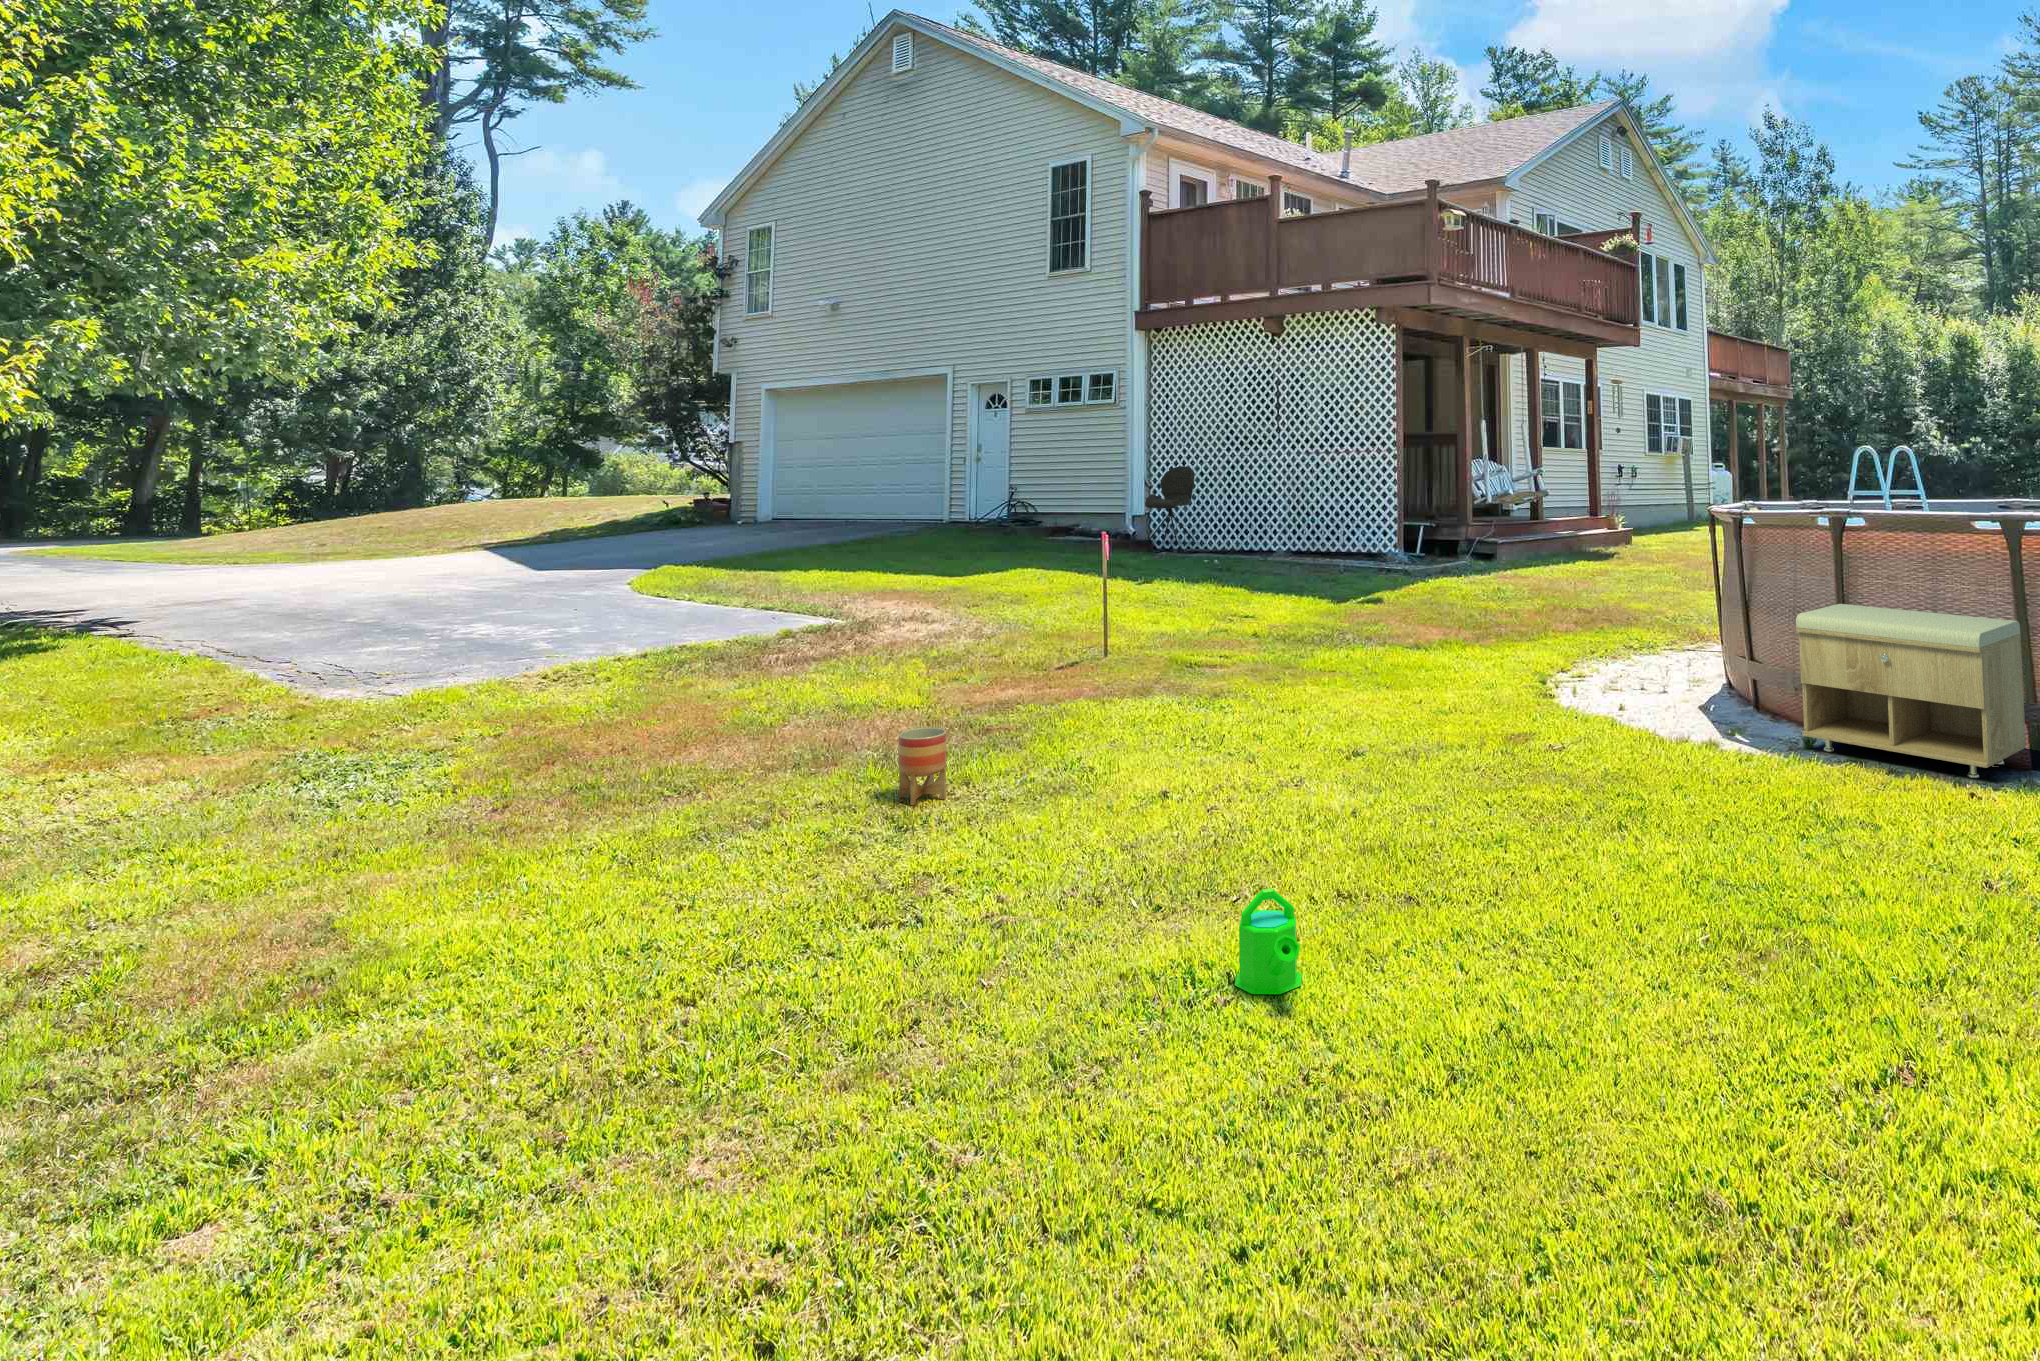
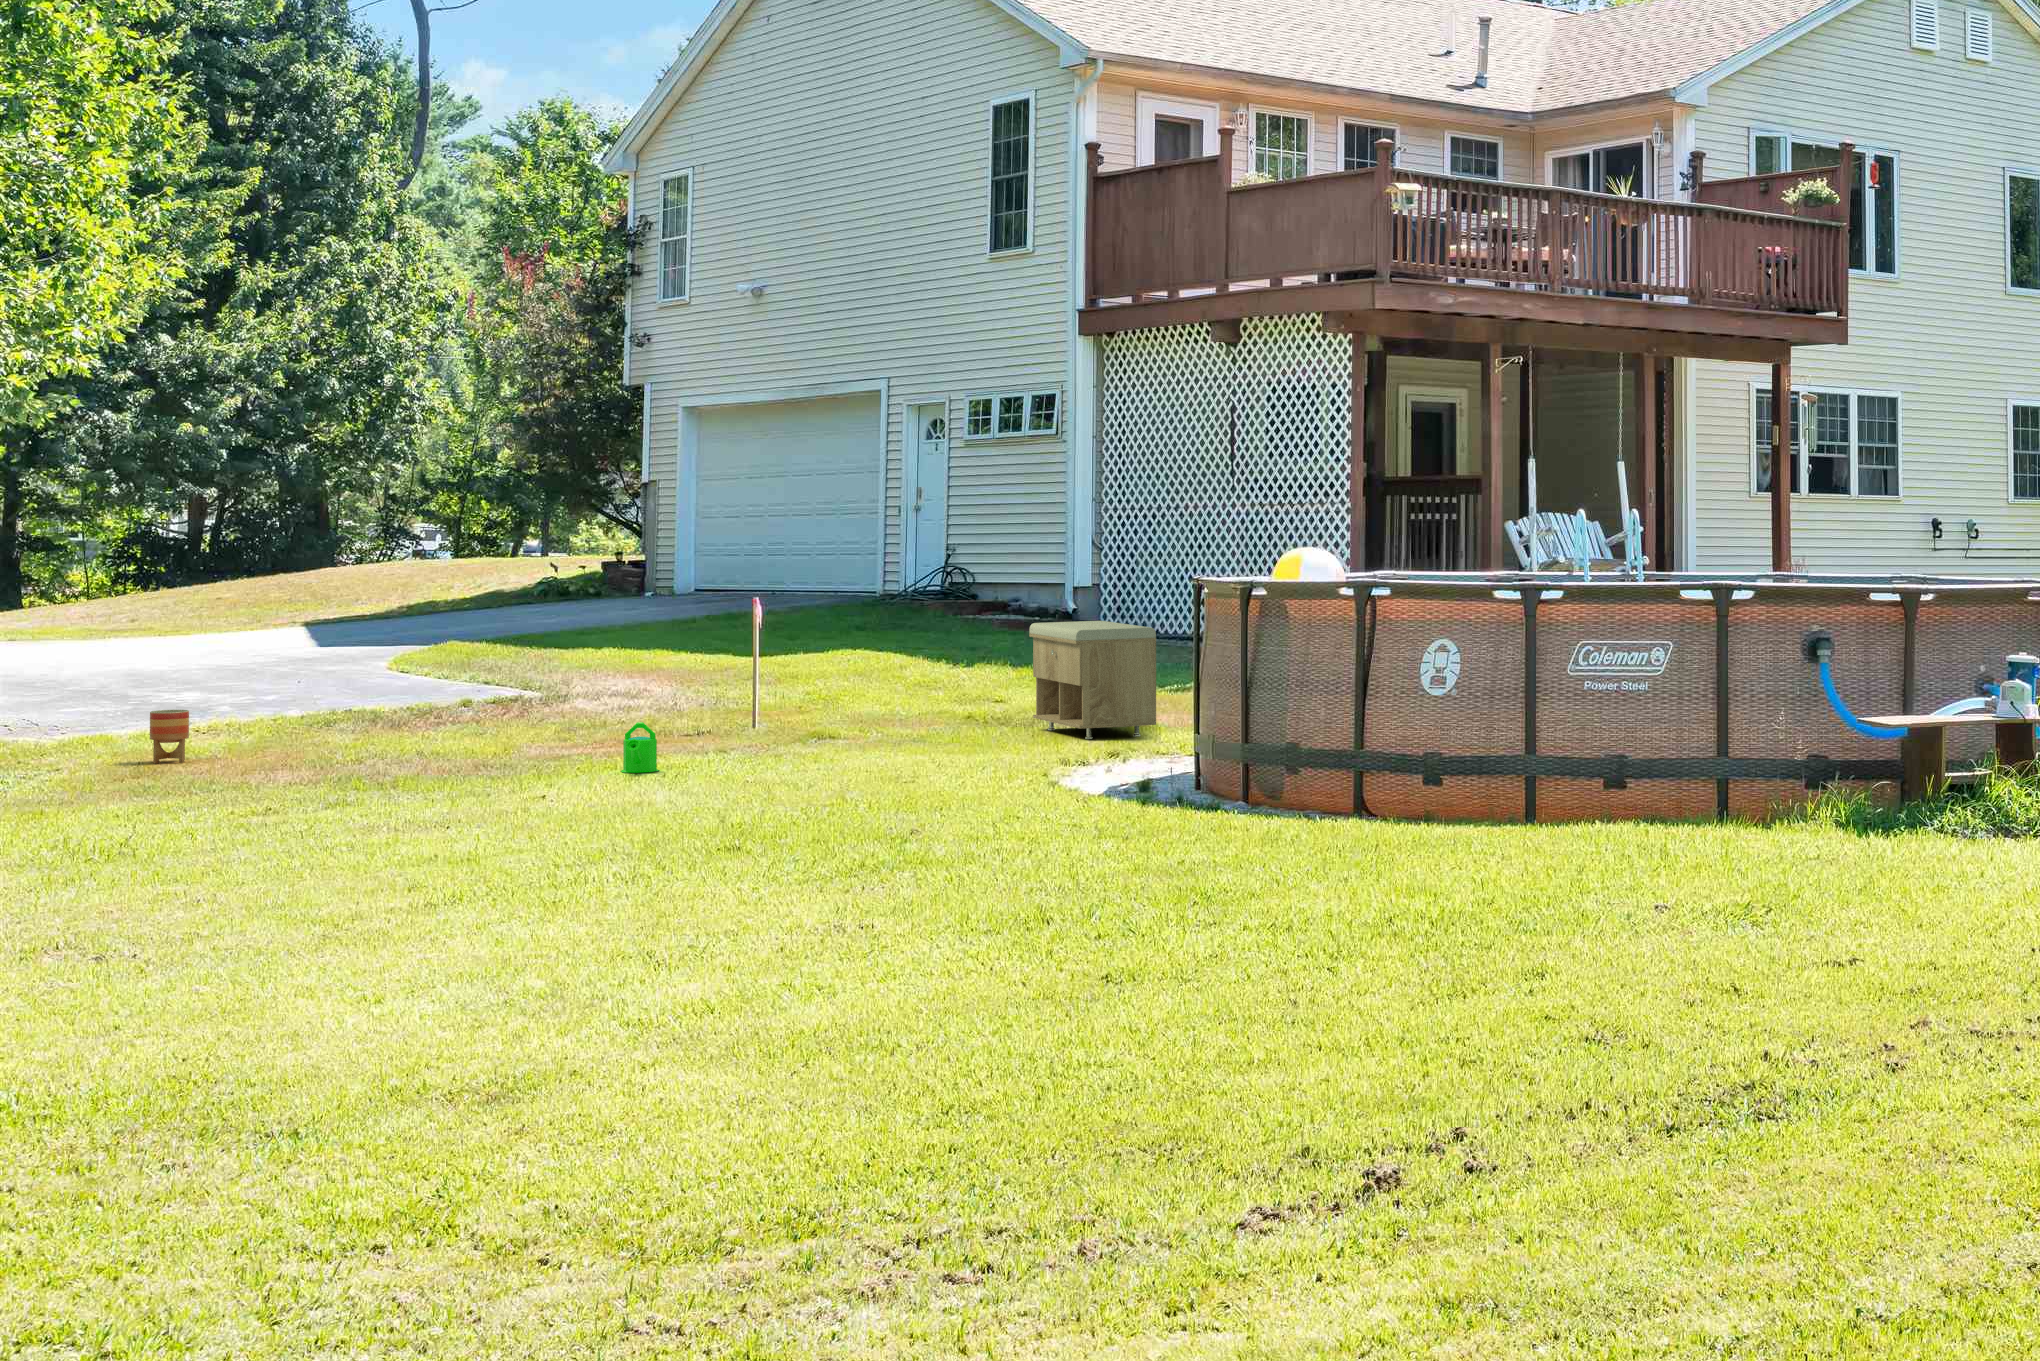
chair: present [1145,466,1195,544] -> none [1068,521,1140,624]
planter: present [898,728,946,805] -> present [150,710,189,764]
watering can: present [1235,888,1302,994] -> present [621,722,659,773]

